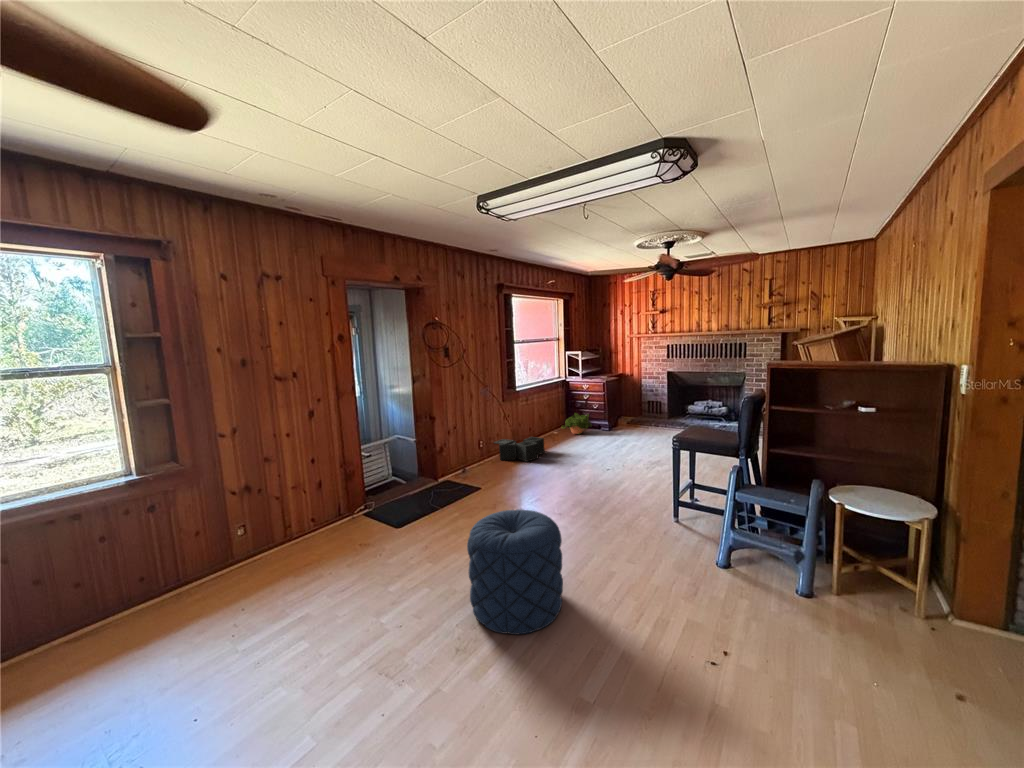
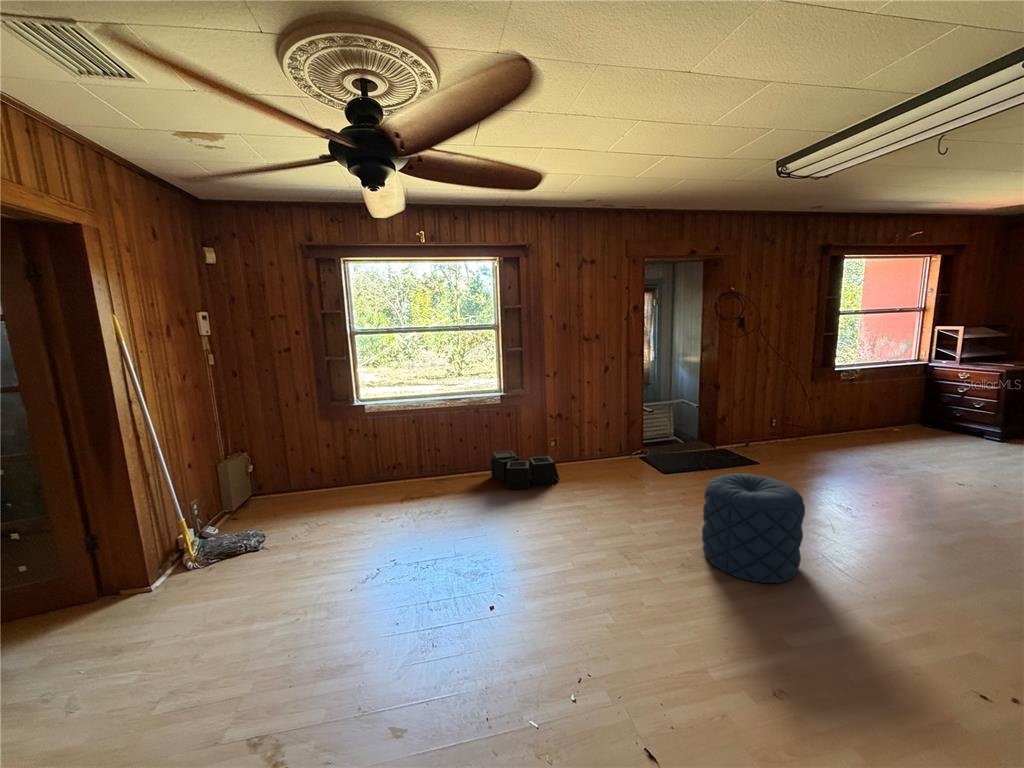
potted plant: present [562,413,591,434] -> none [903,407,963,438]
storage bin: present [494,437,545,462] -> present [491,450,560,489]

